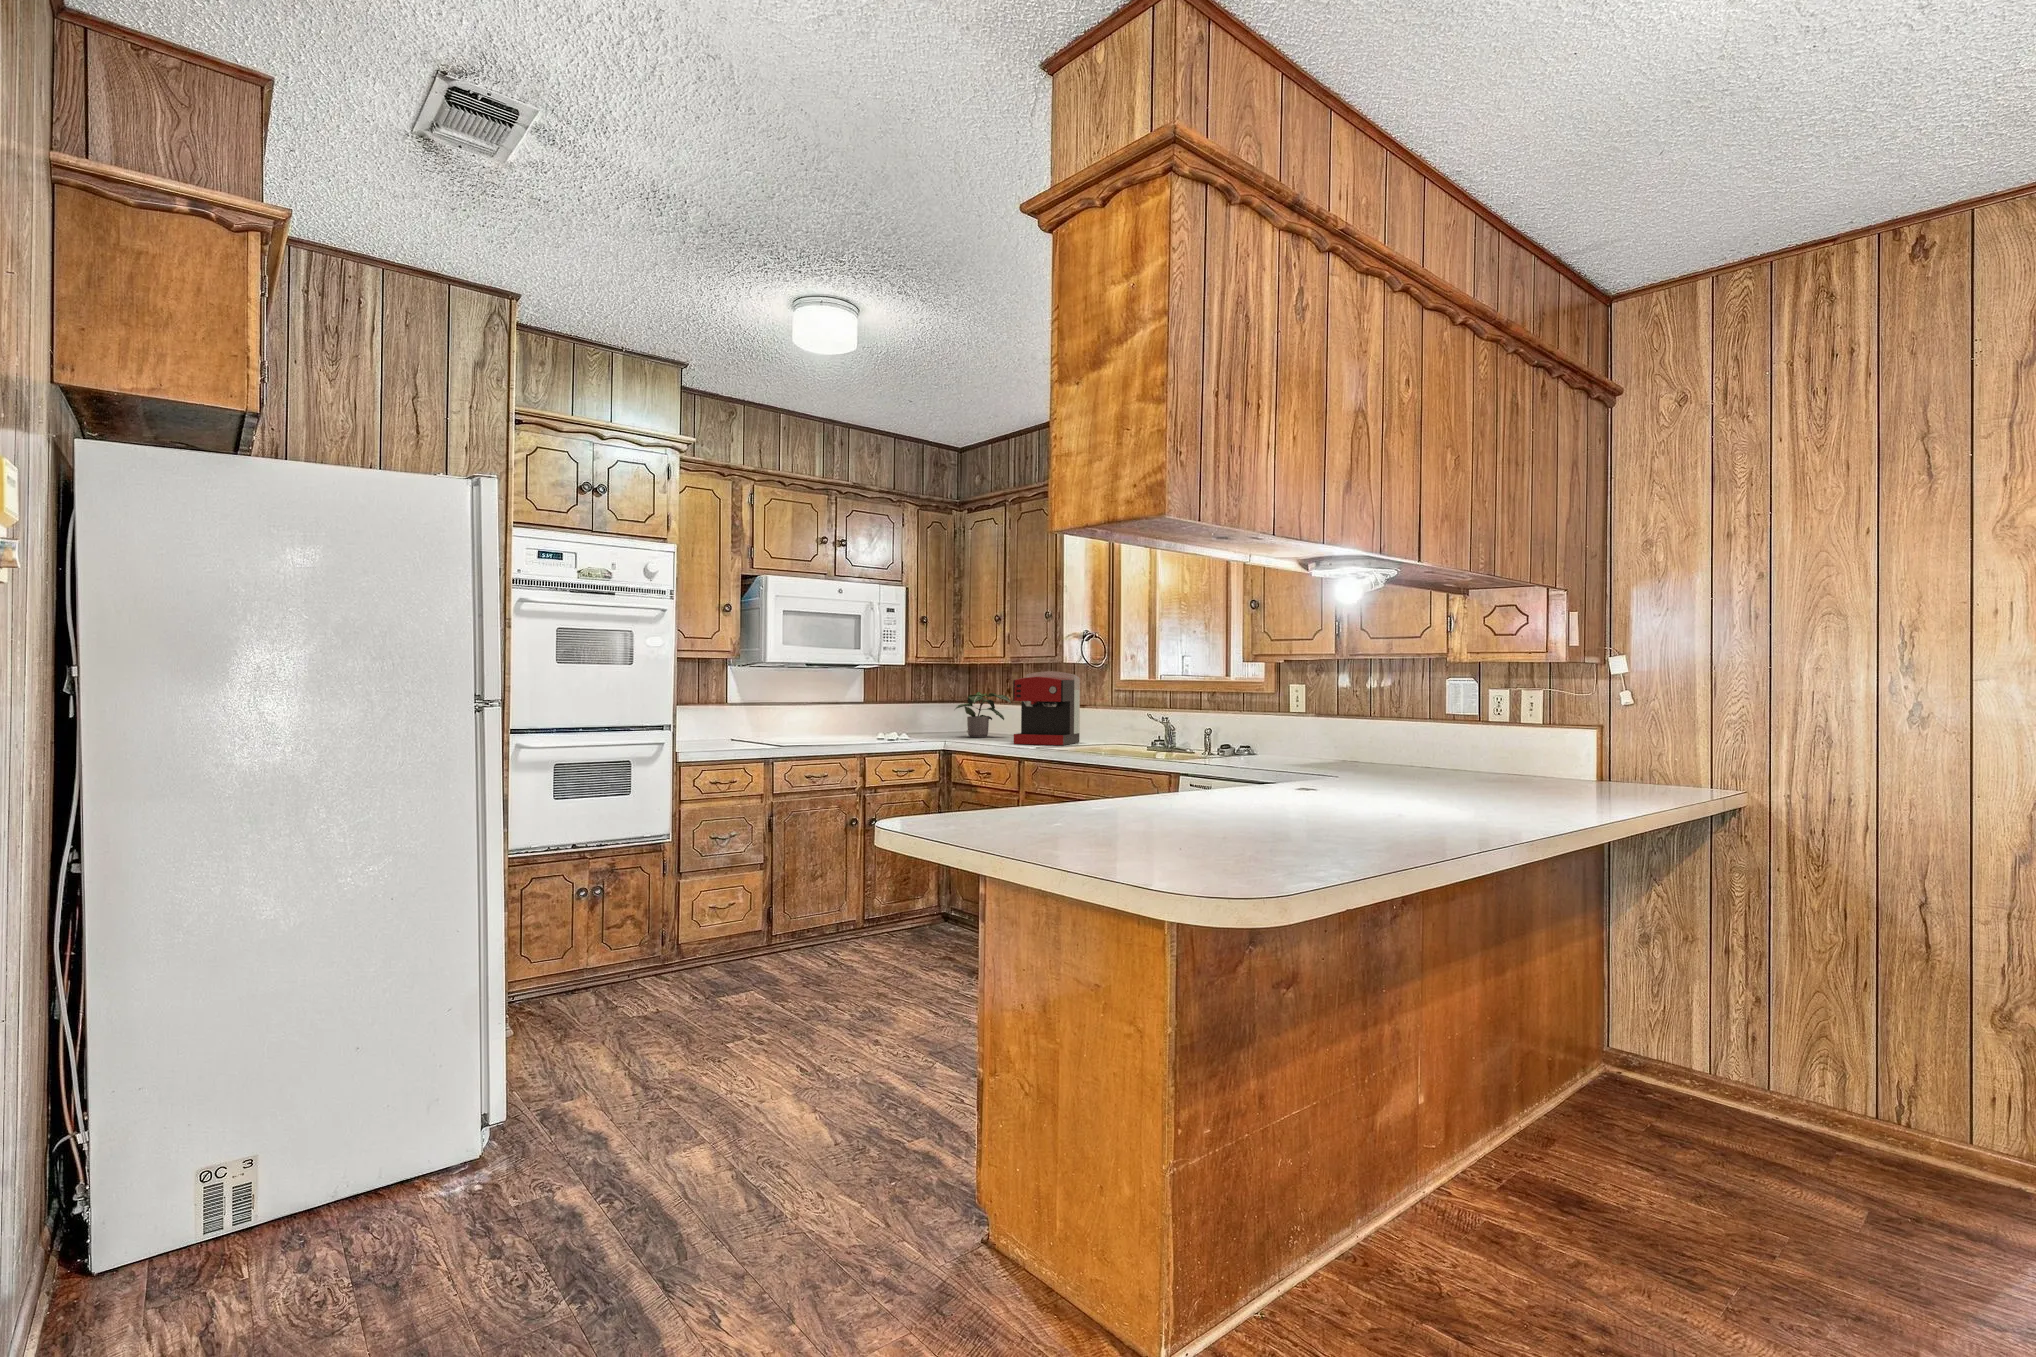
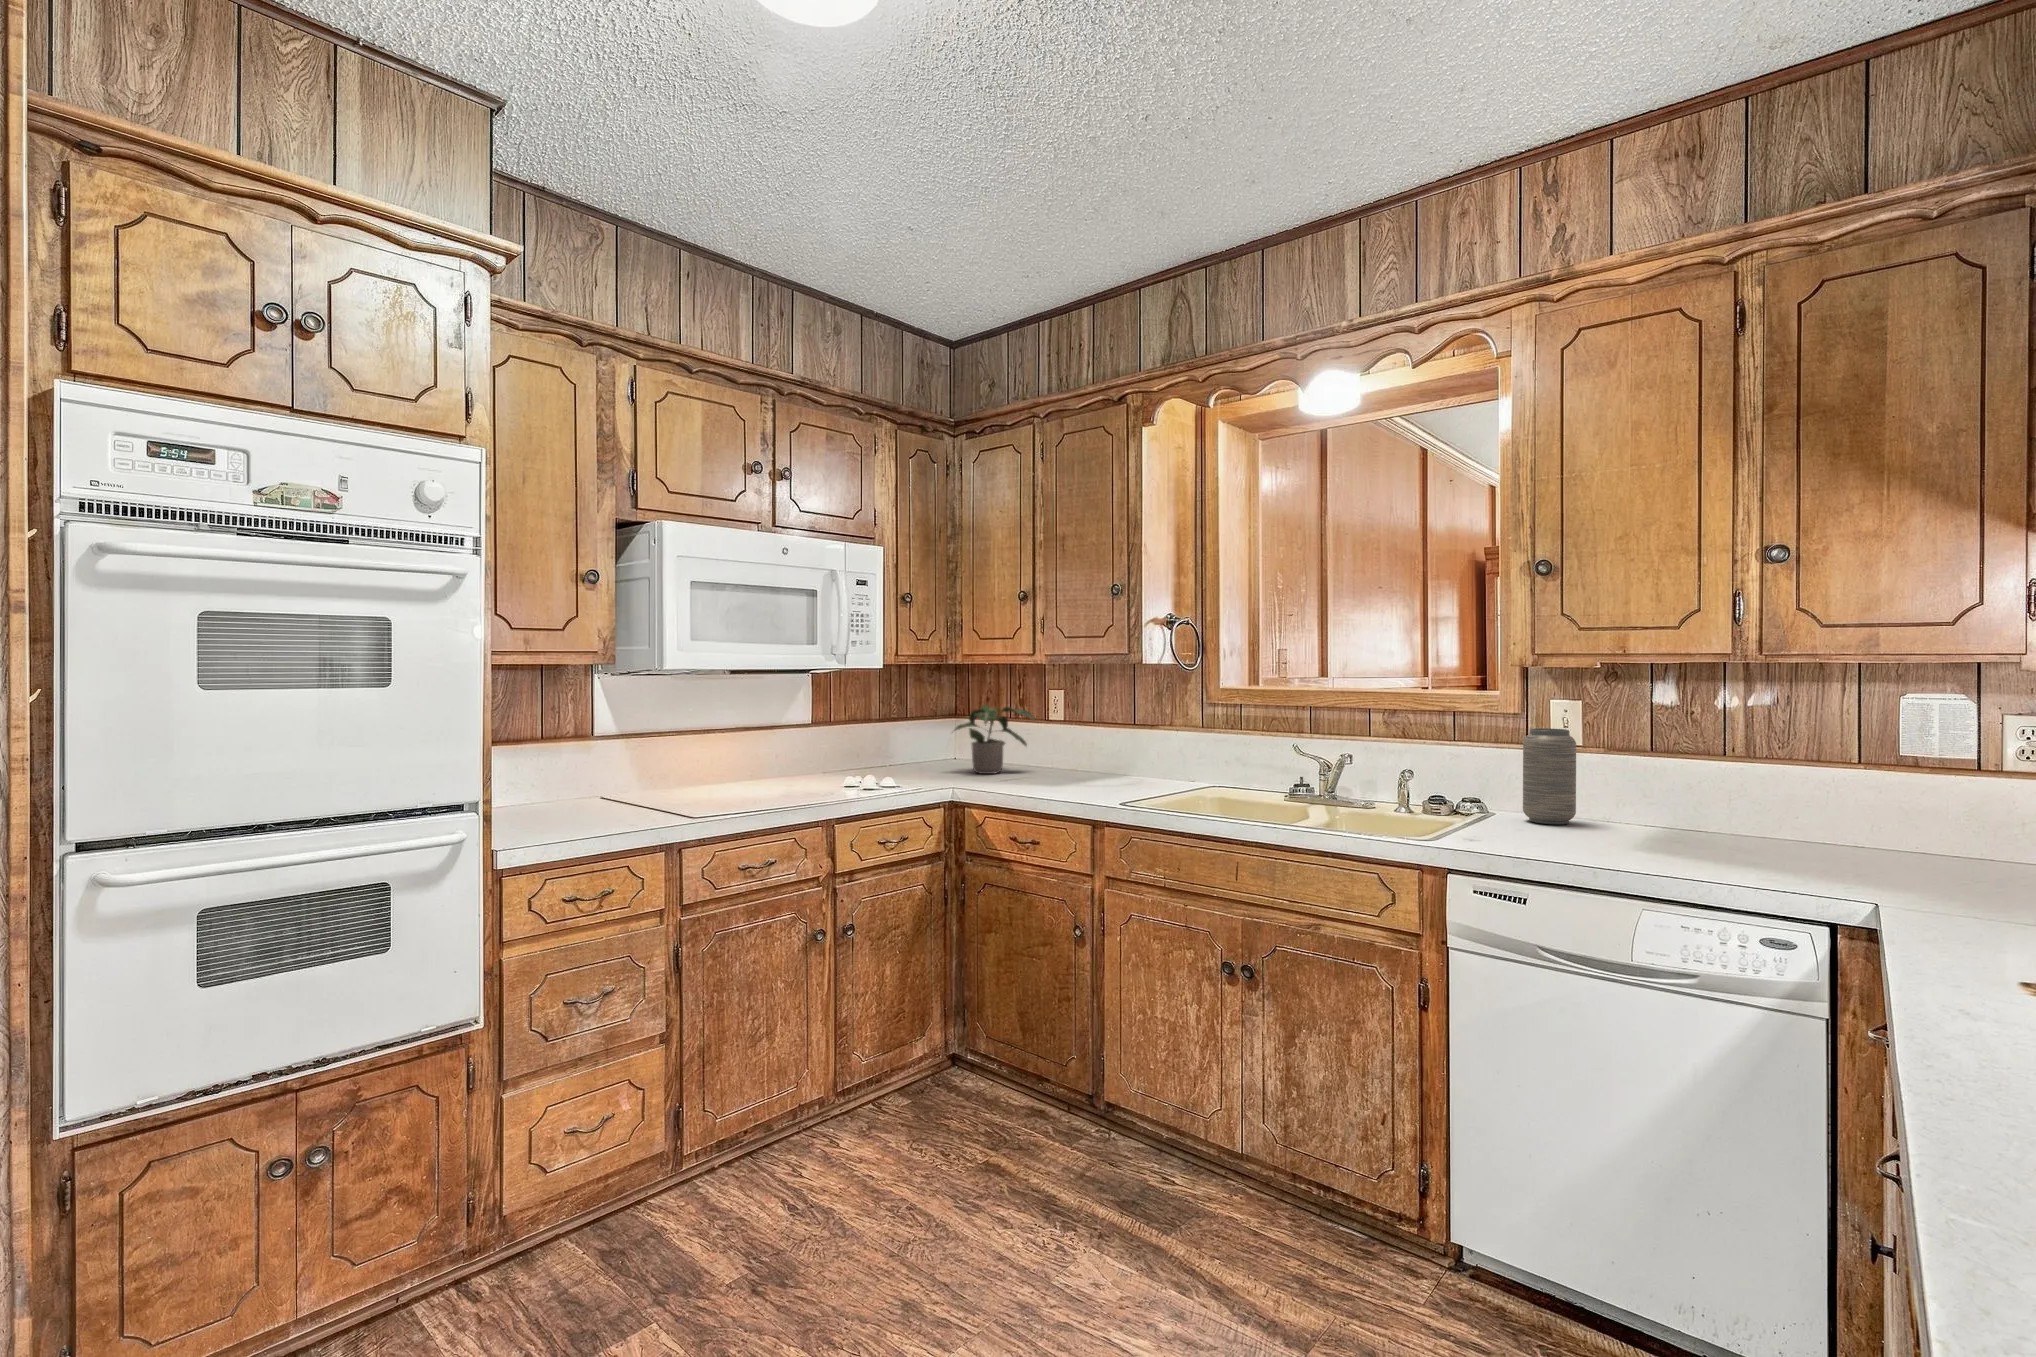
coffee maker: present [1013,671,1080,745] -> none [1066,676,1157,794]
vase: none [1264,701,1294,757] -> present [1523,728,1576,824]

